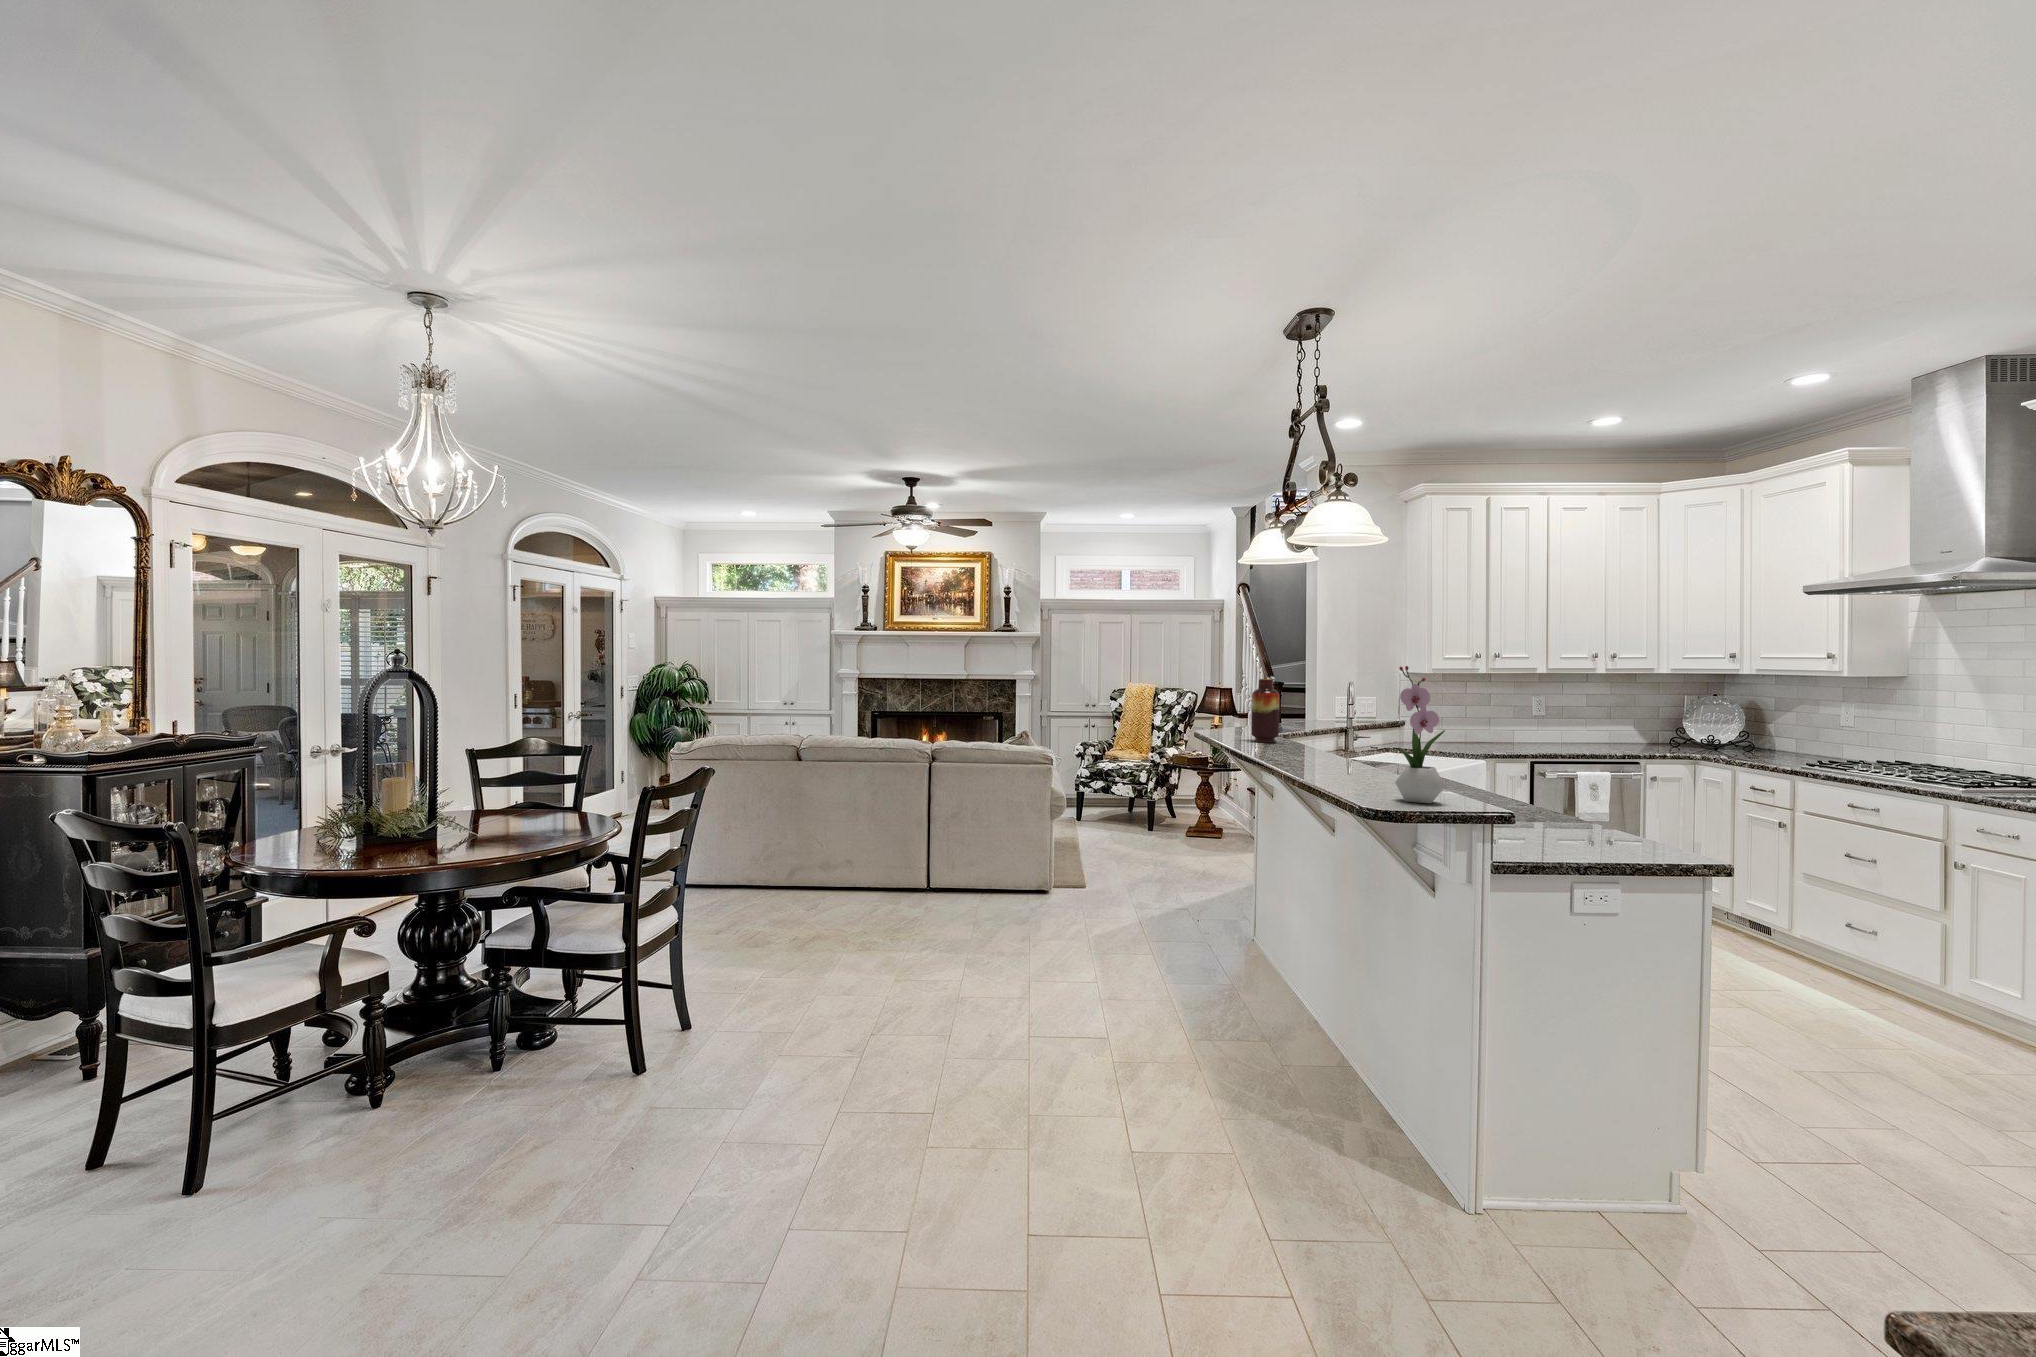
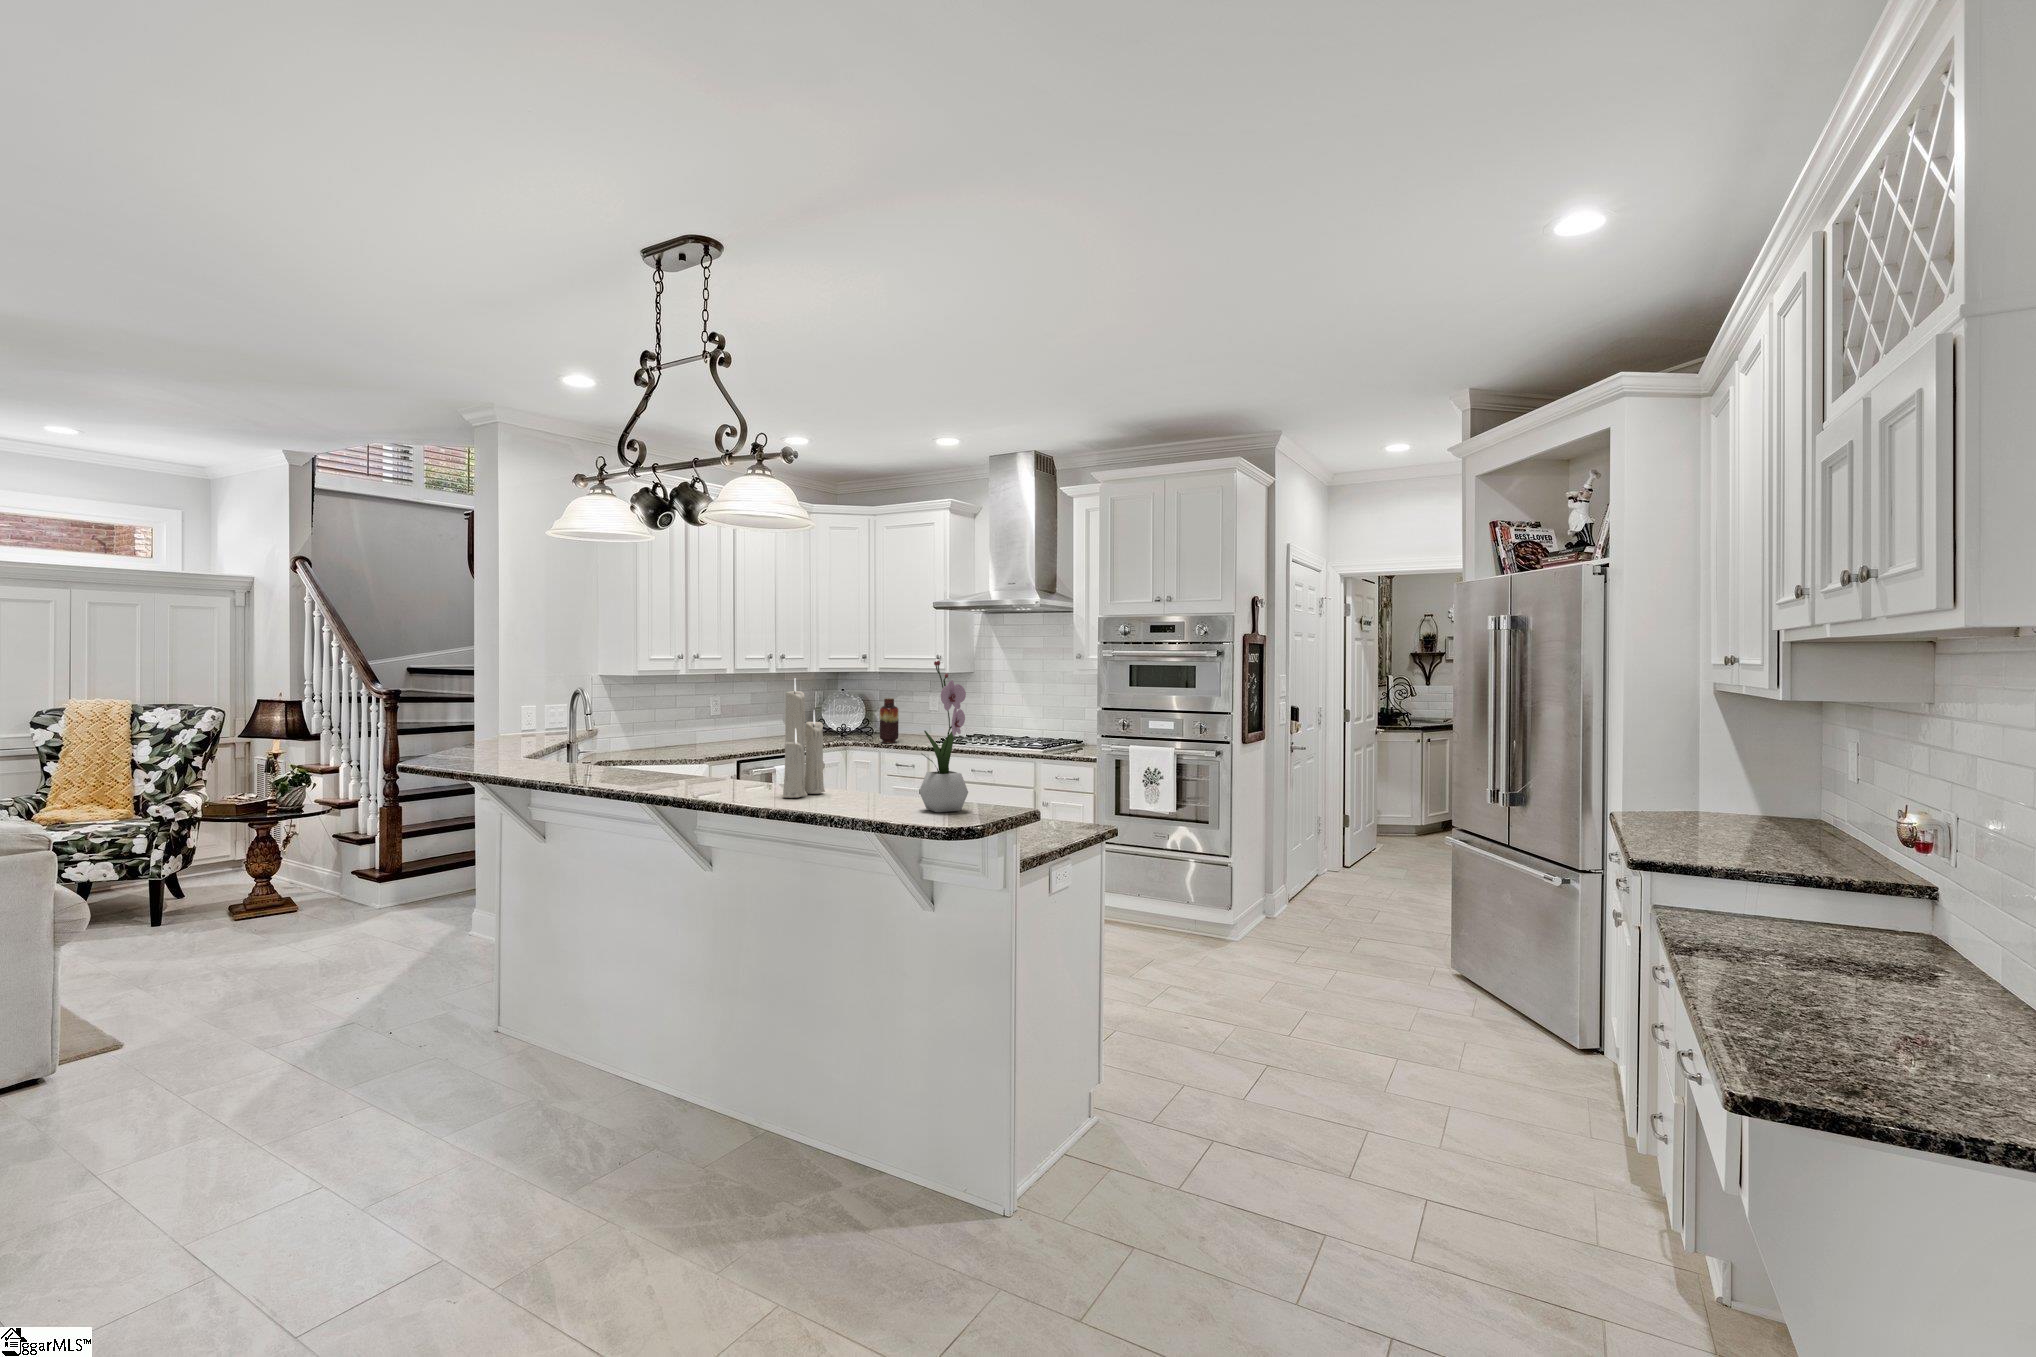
candle: none [1331,672,1380,778] -> present [782,680,825,798]
vase: present [1252,679,1279,743] -> present [880,698,899,743]

